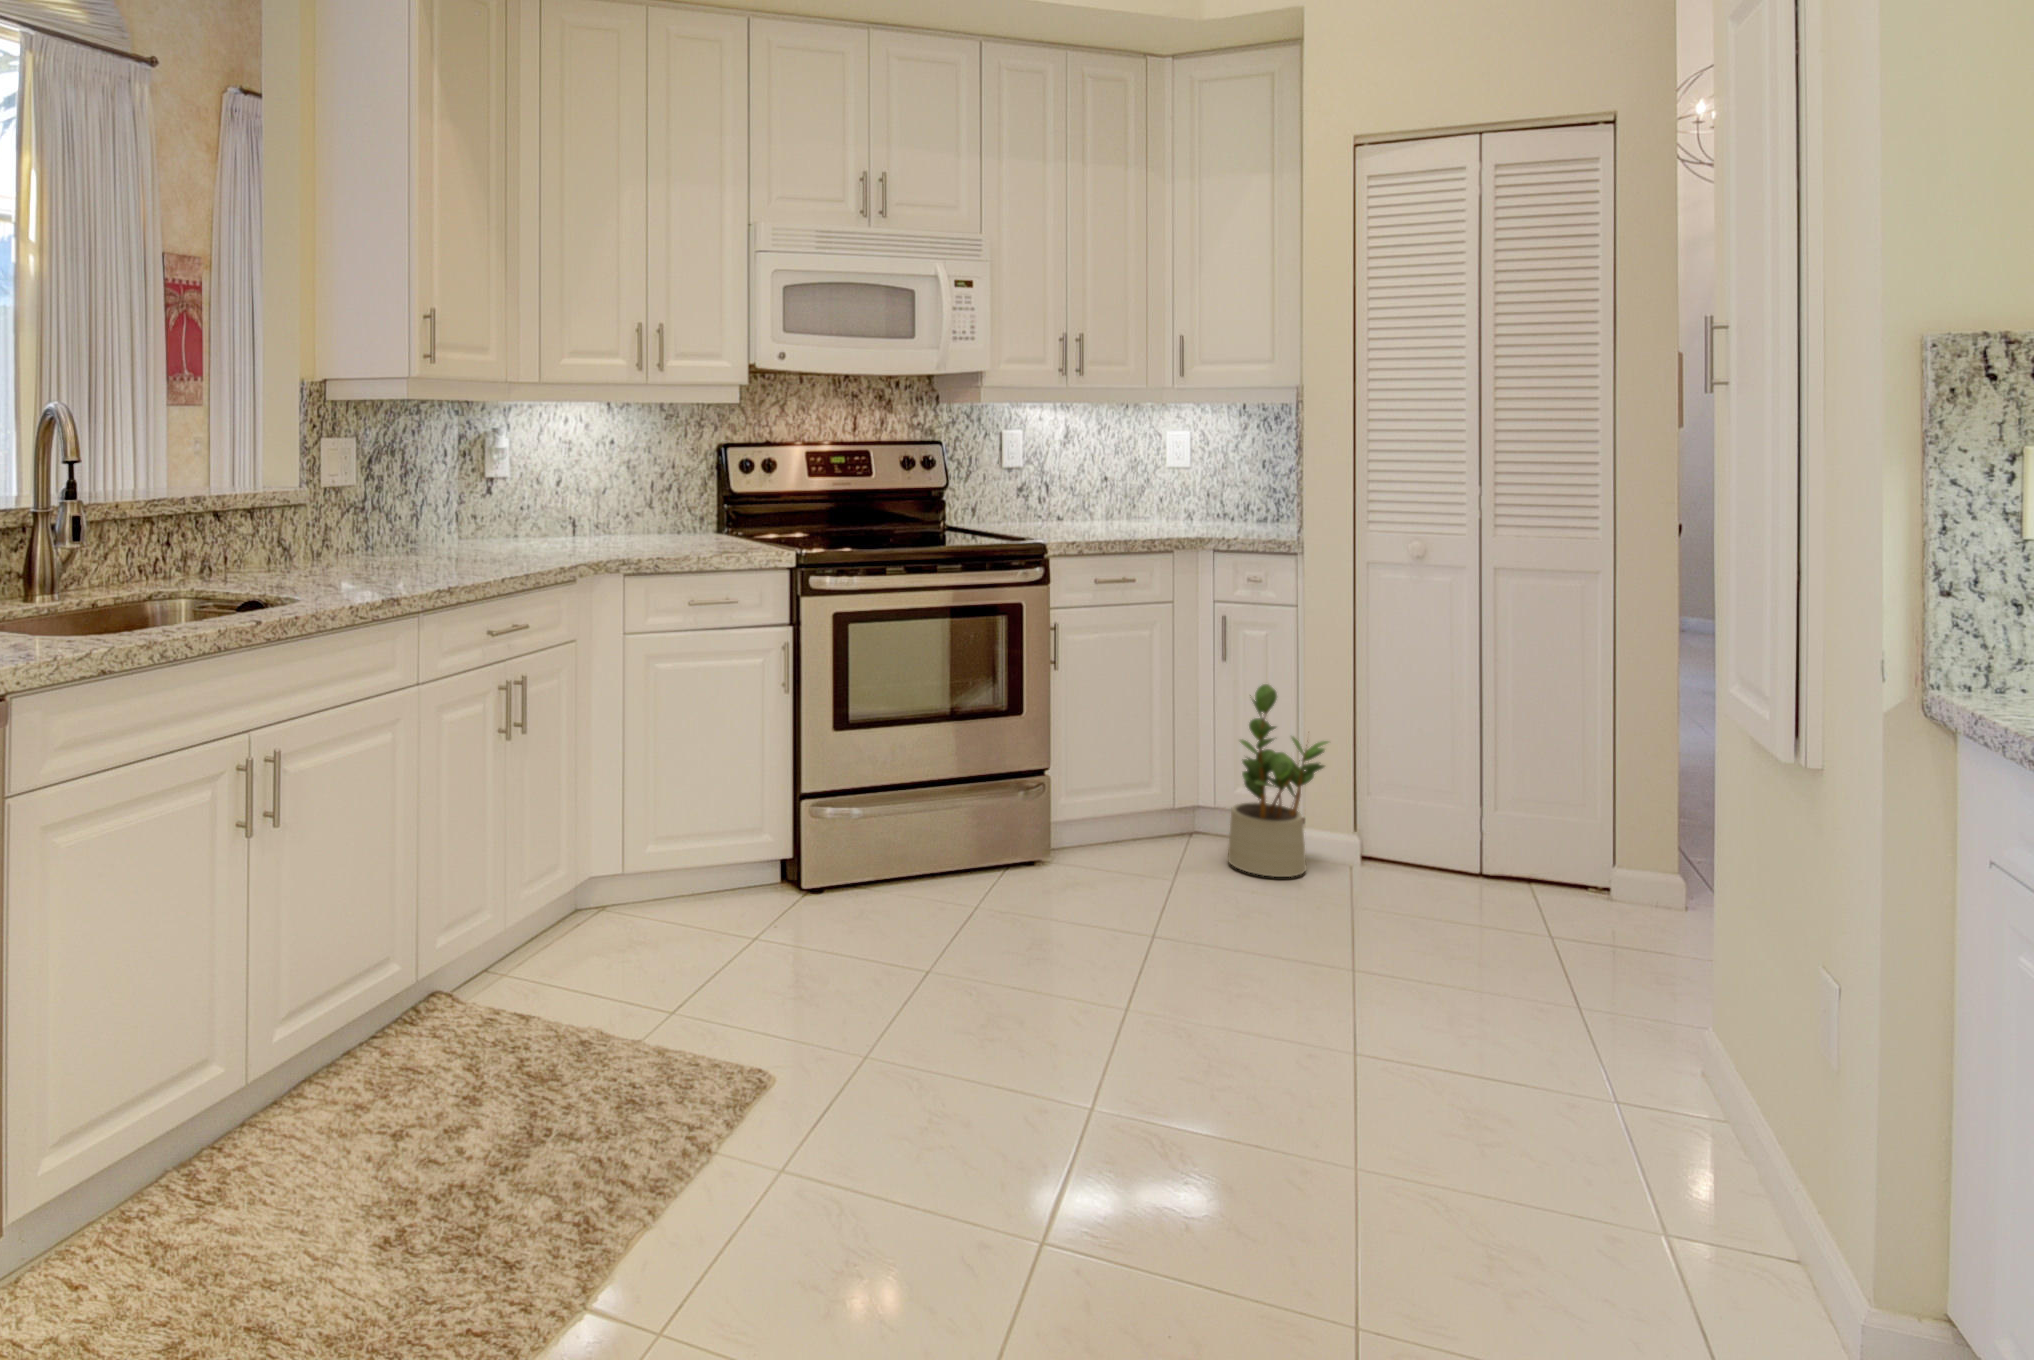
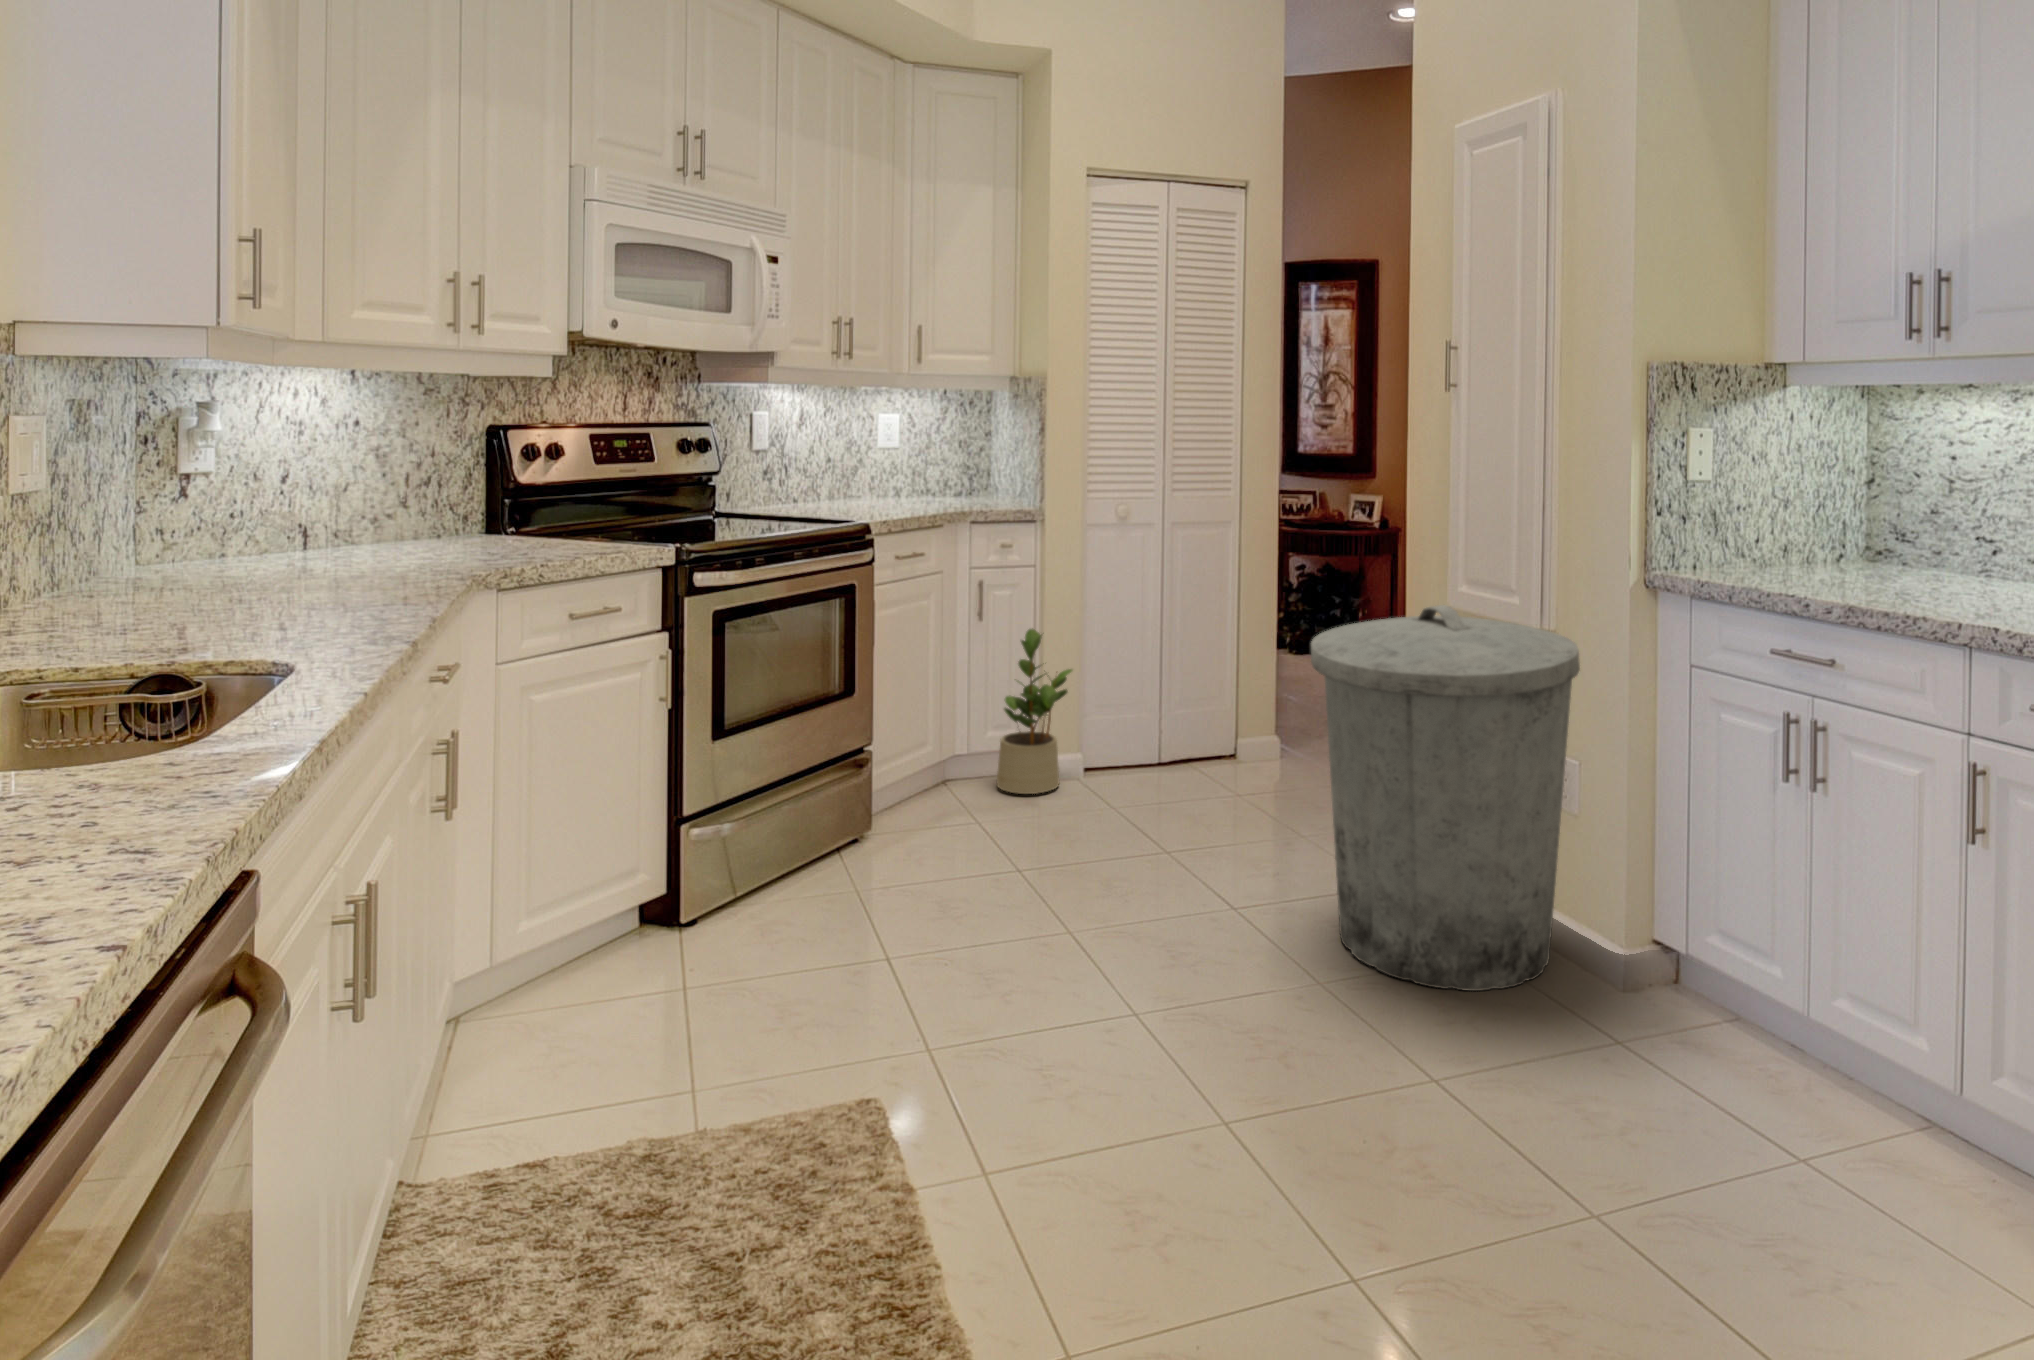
trash can: none [1341,710,1758,1258] -> present [1311,605,1580,991]

